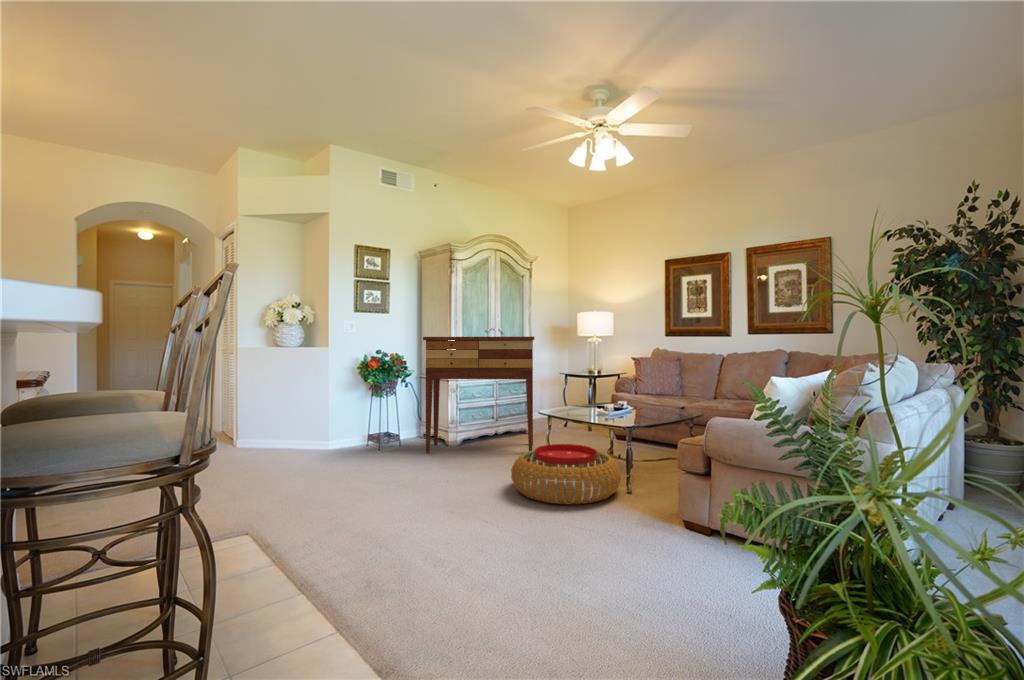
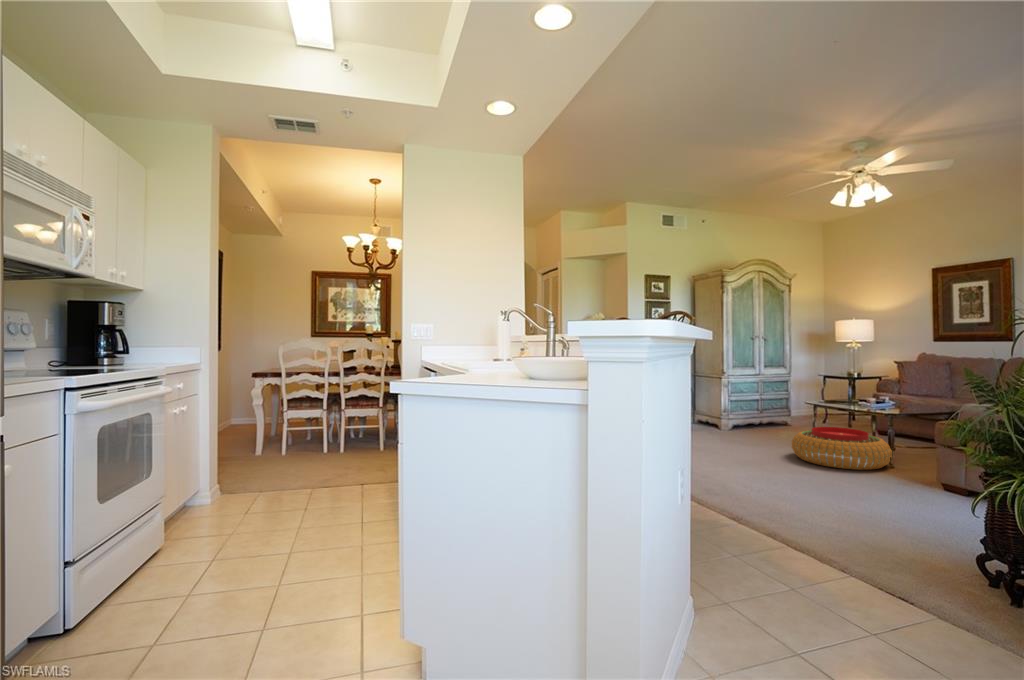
console table: present [423,337,534,453] -> none [704,343,800,438]

